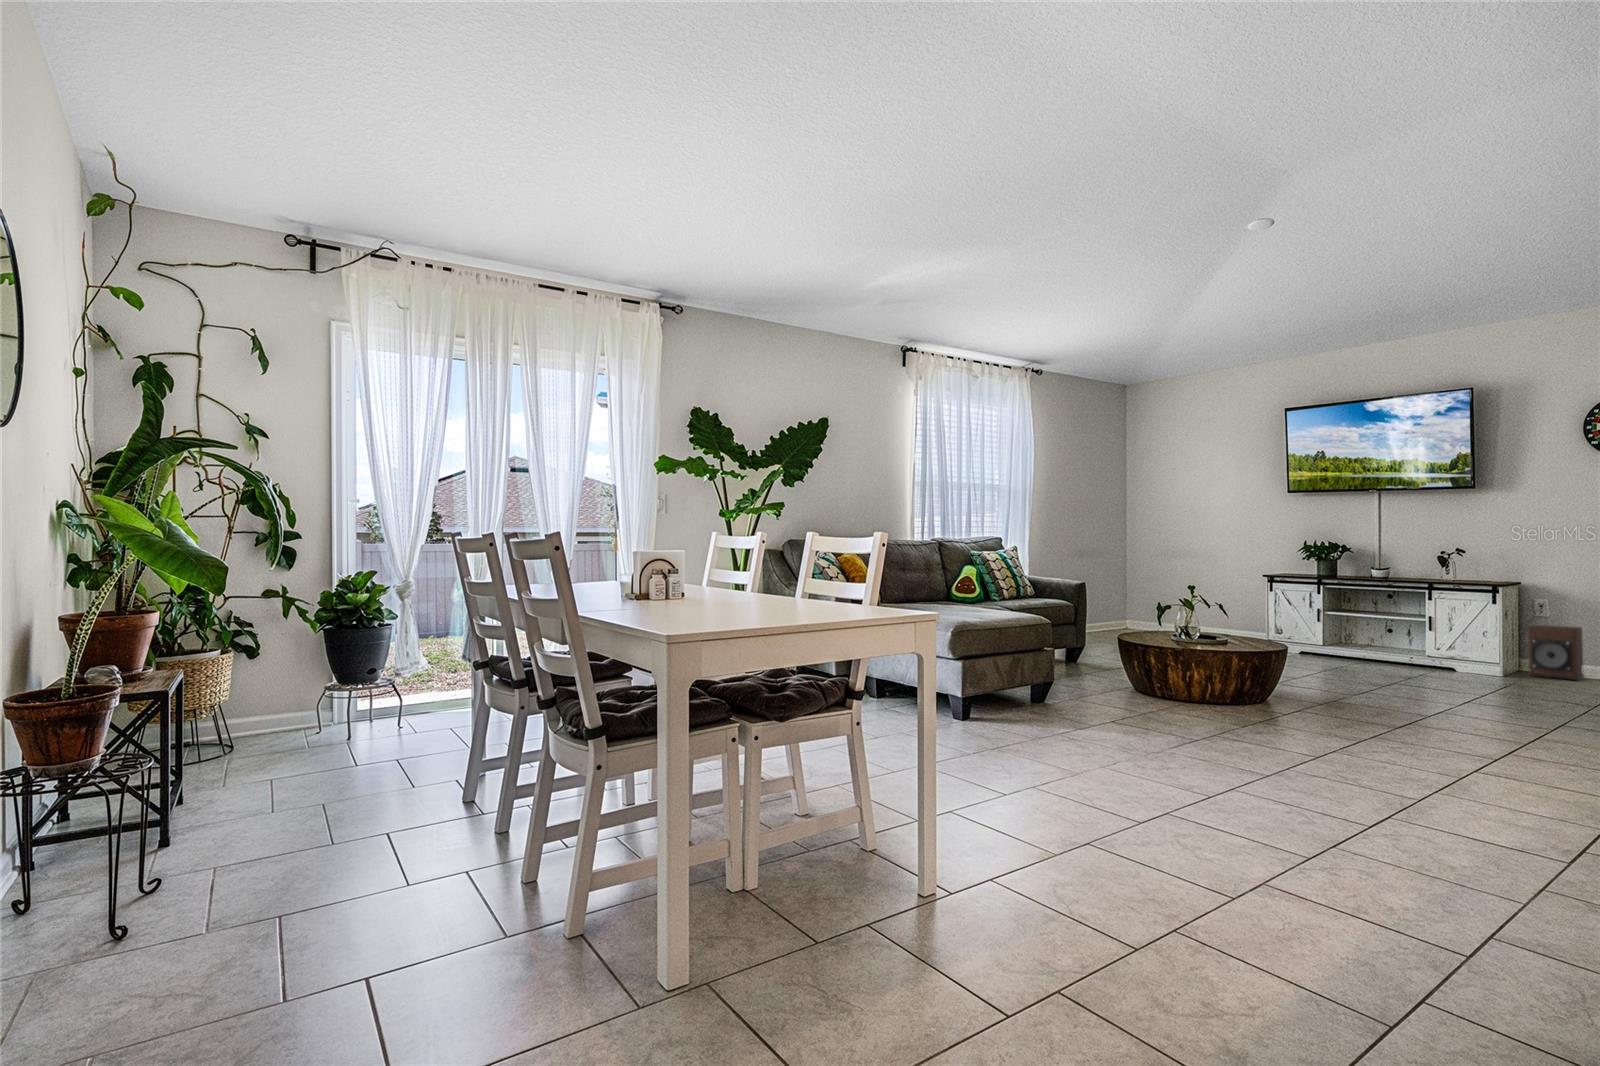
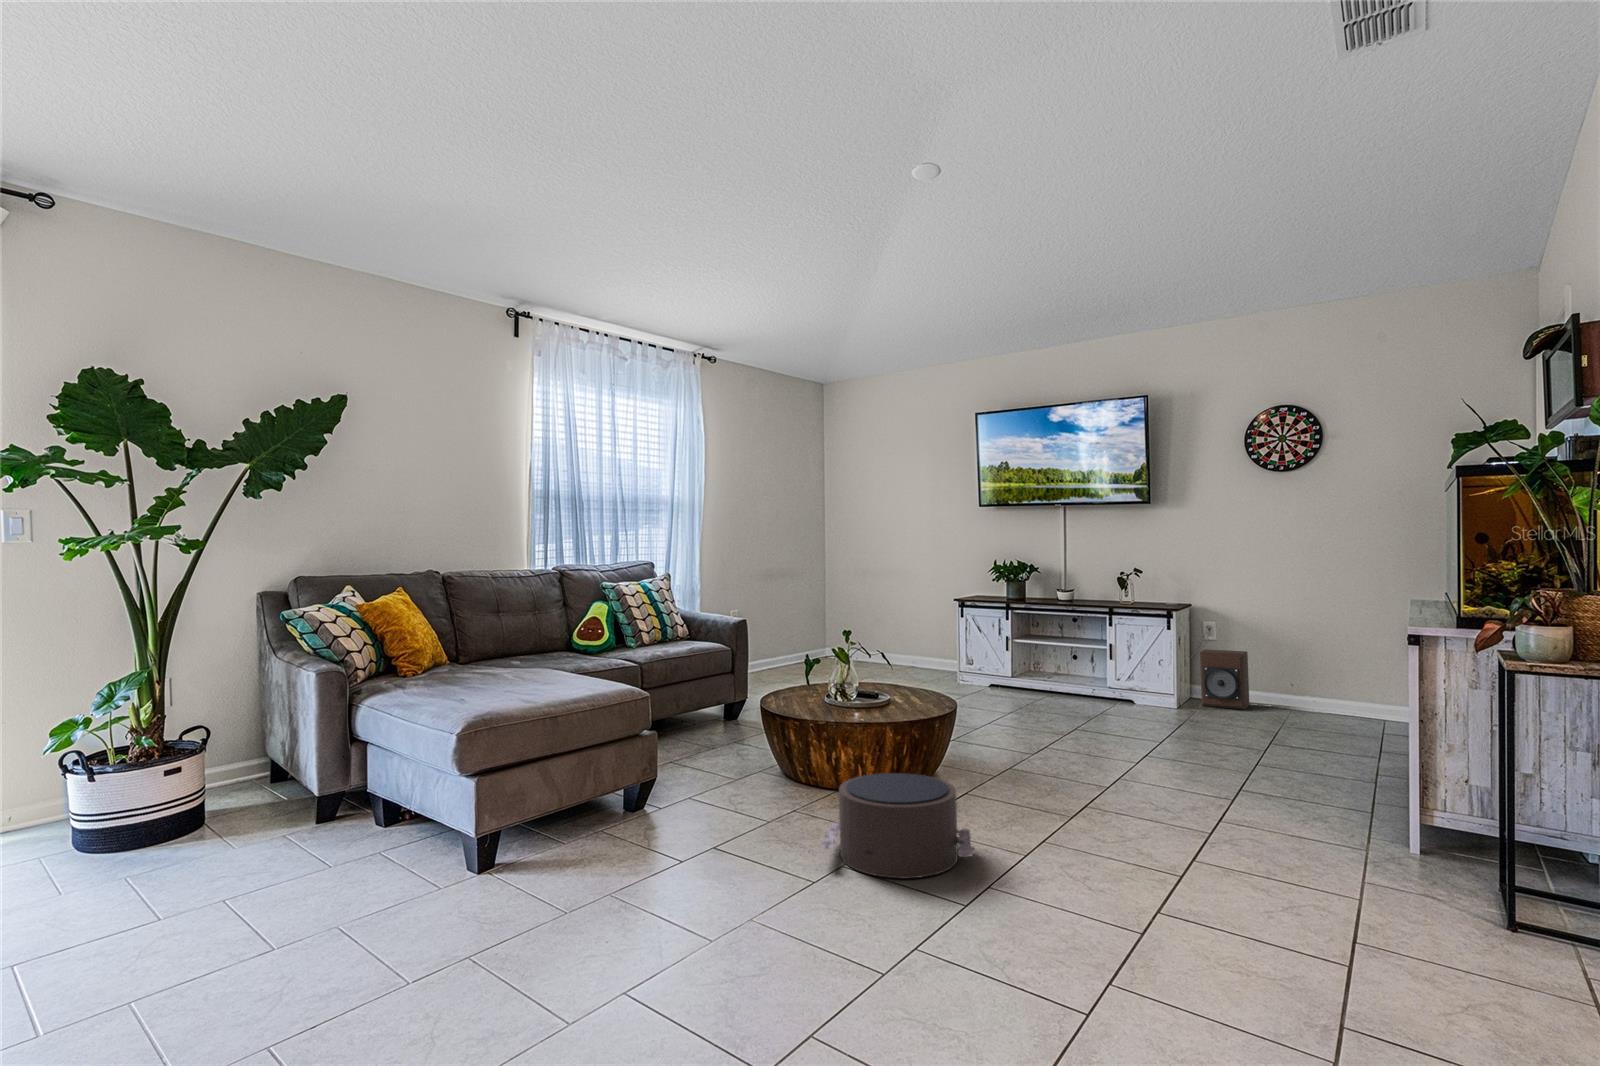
pouf: none [1197,680,1318,741] -> present [822,773,974,878]

